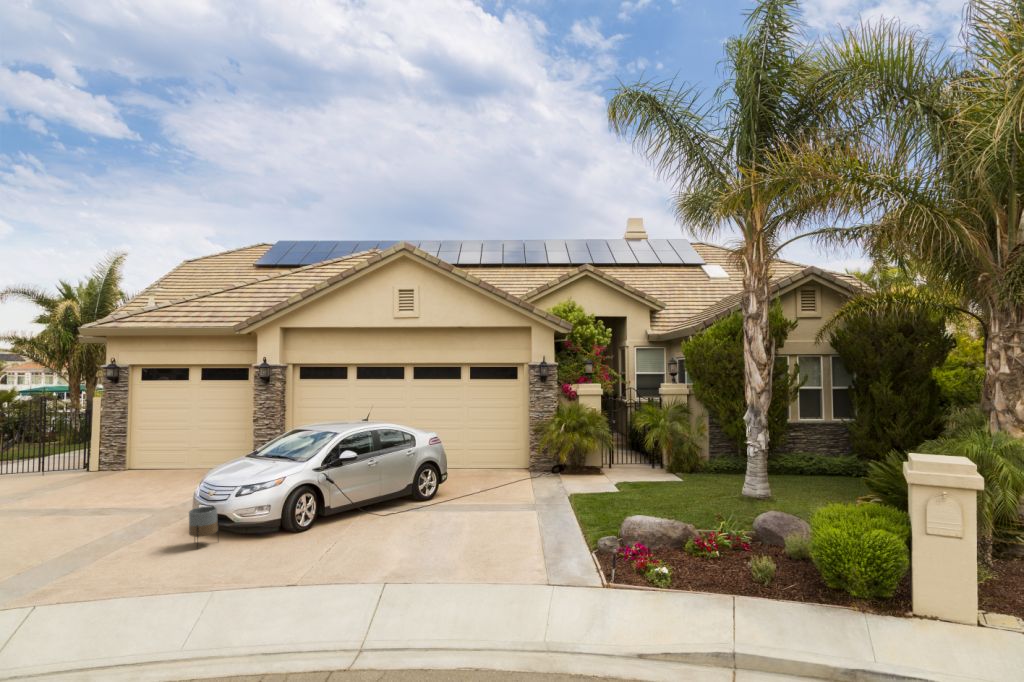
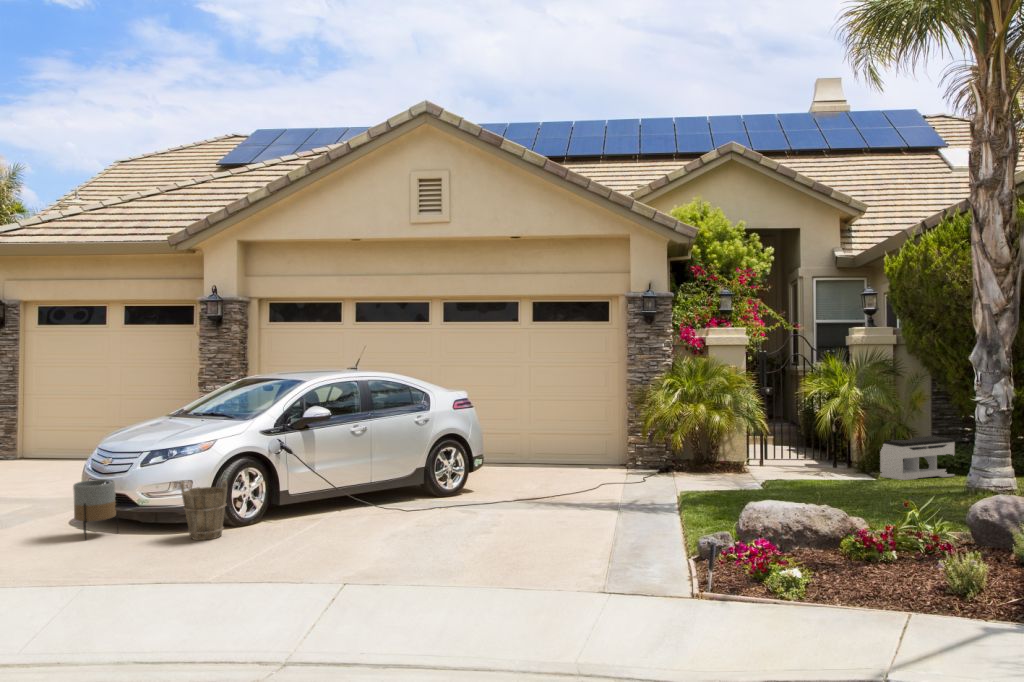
bench: none [680,449,722,478] -> present [880,436,955,480]
bucket: none [264,506,295,547] -> present [181,481,227,540]

